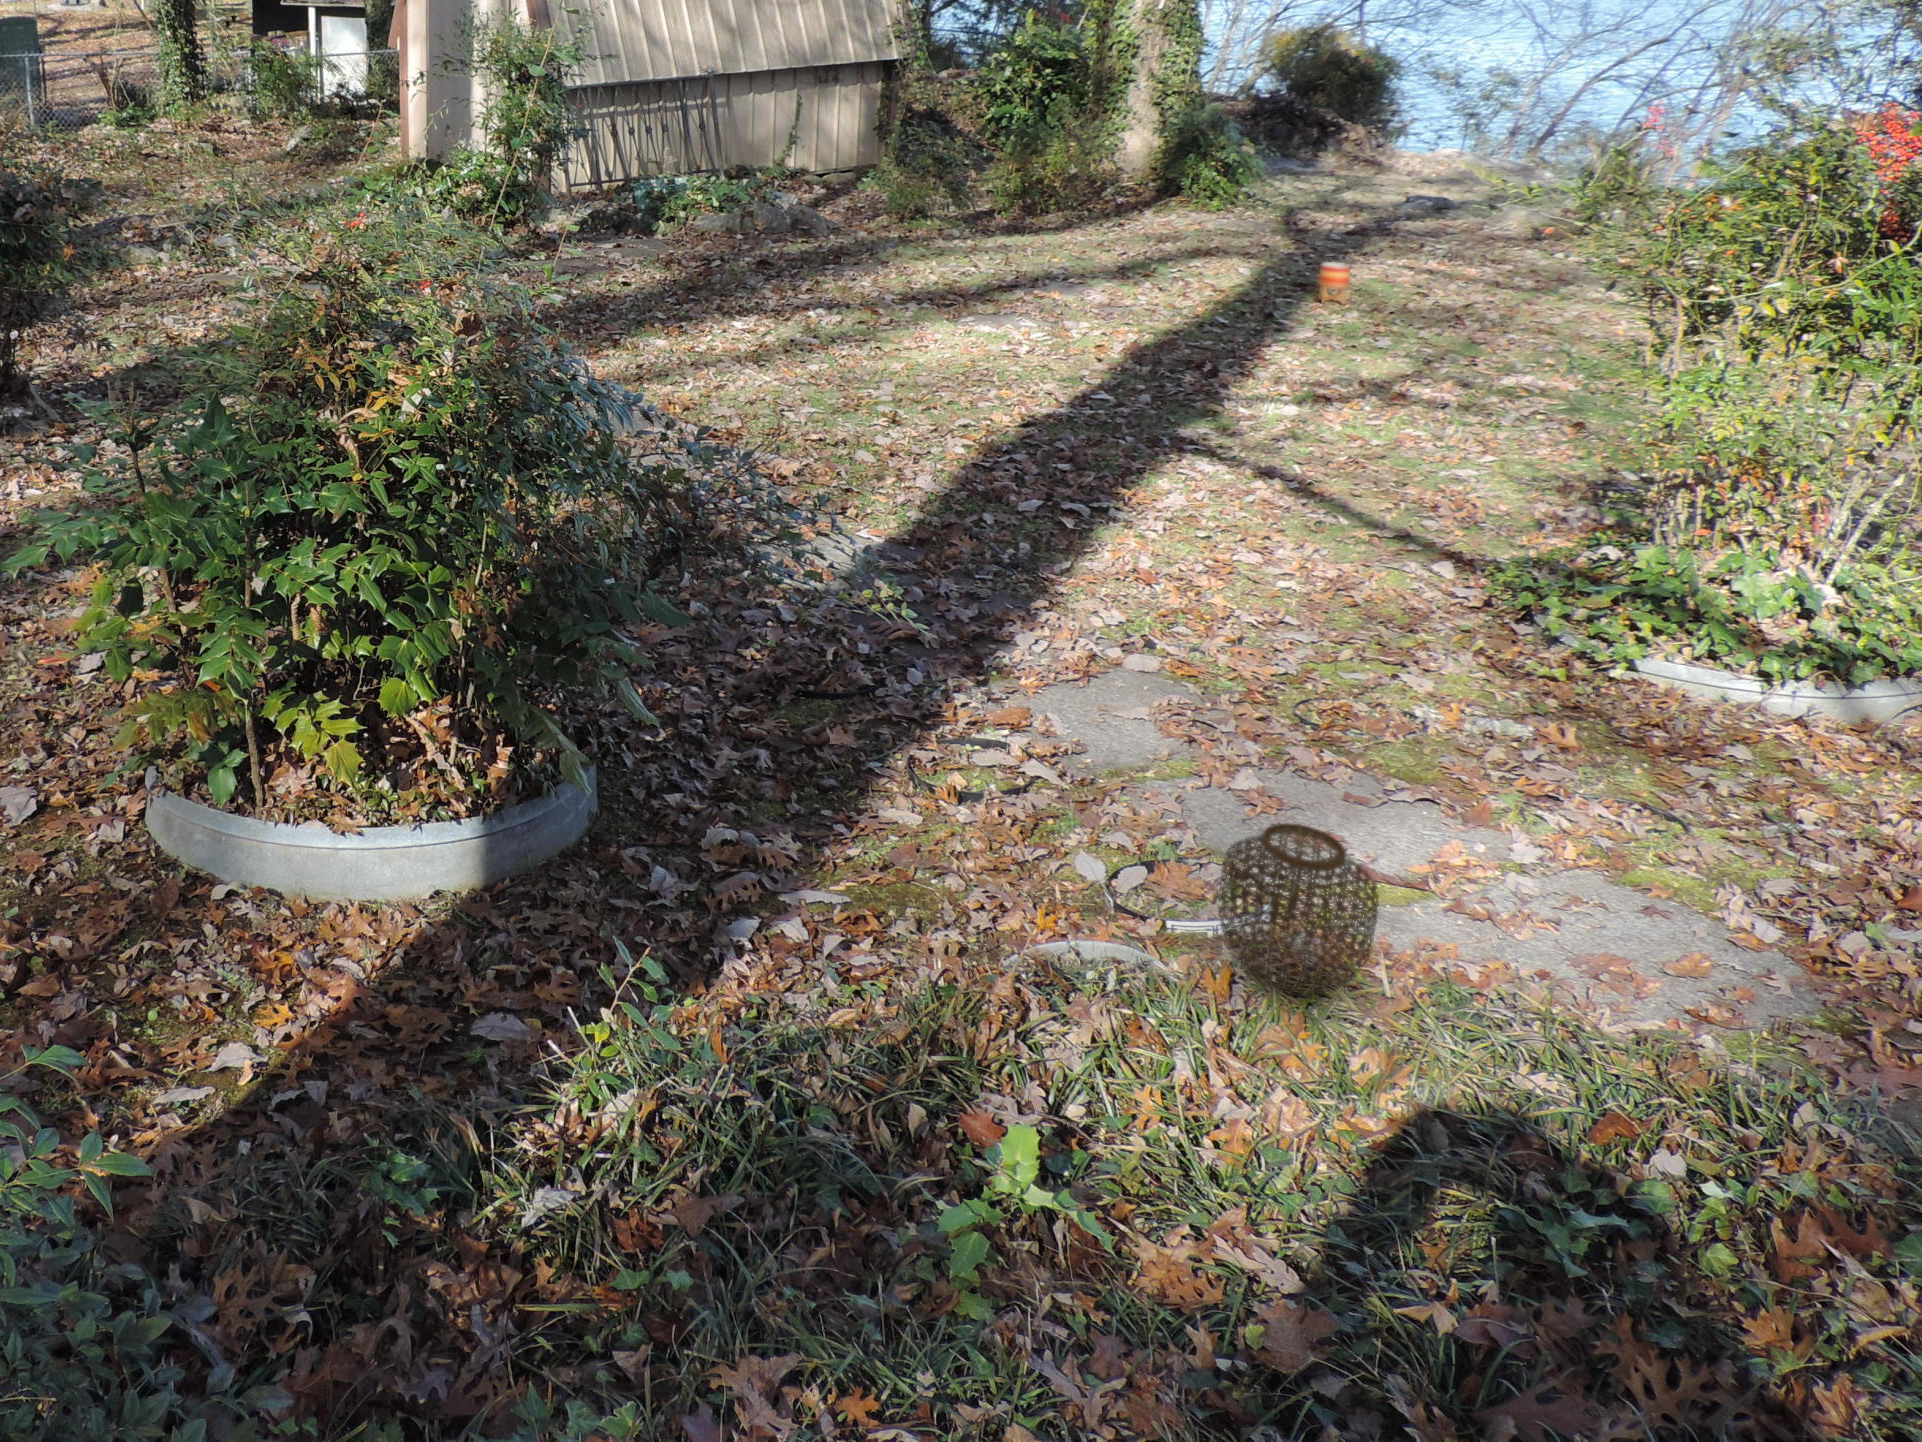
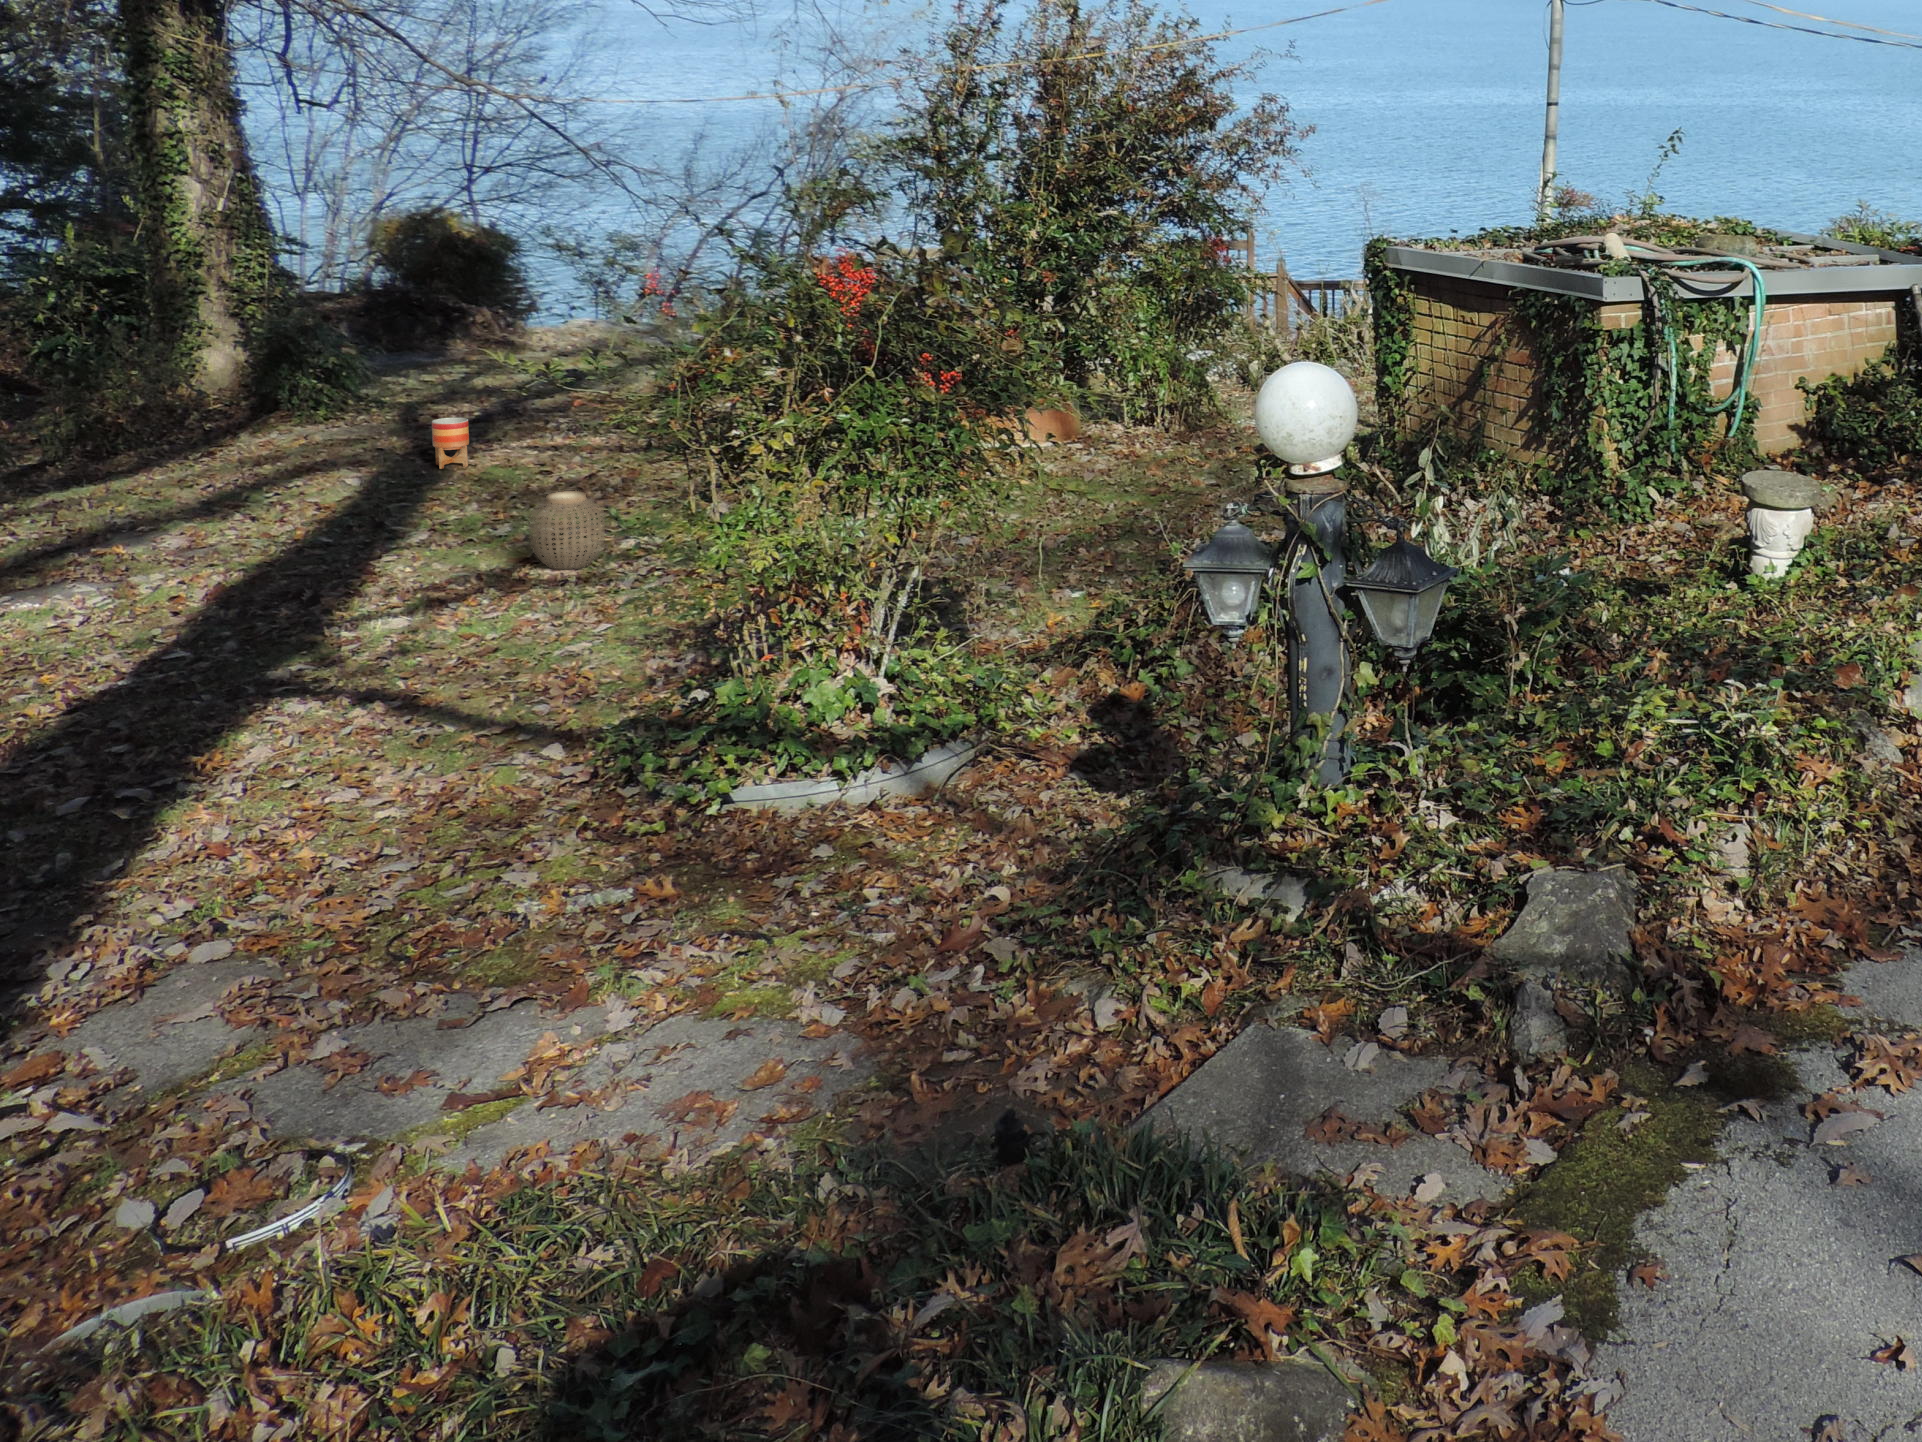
woven basket: present [1218,823,1379,997] -> present [529,491,605,569]

